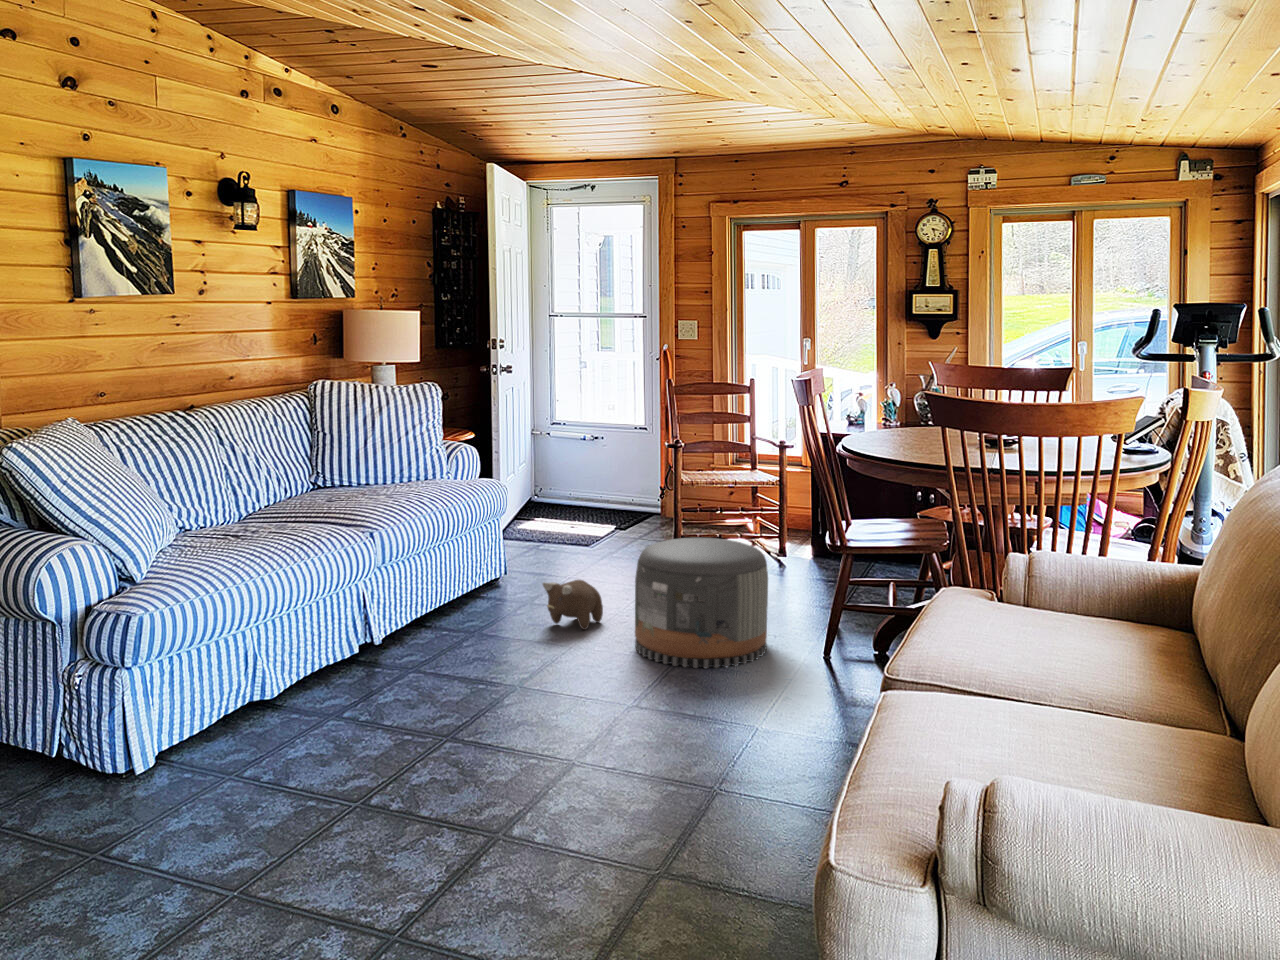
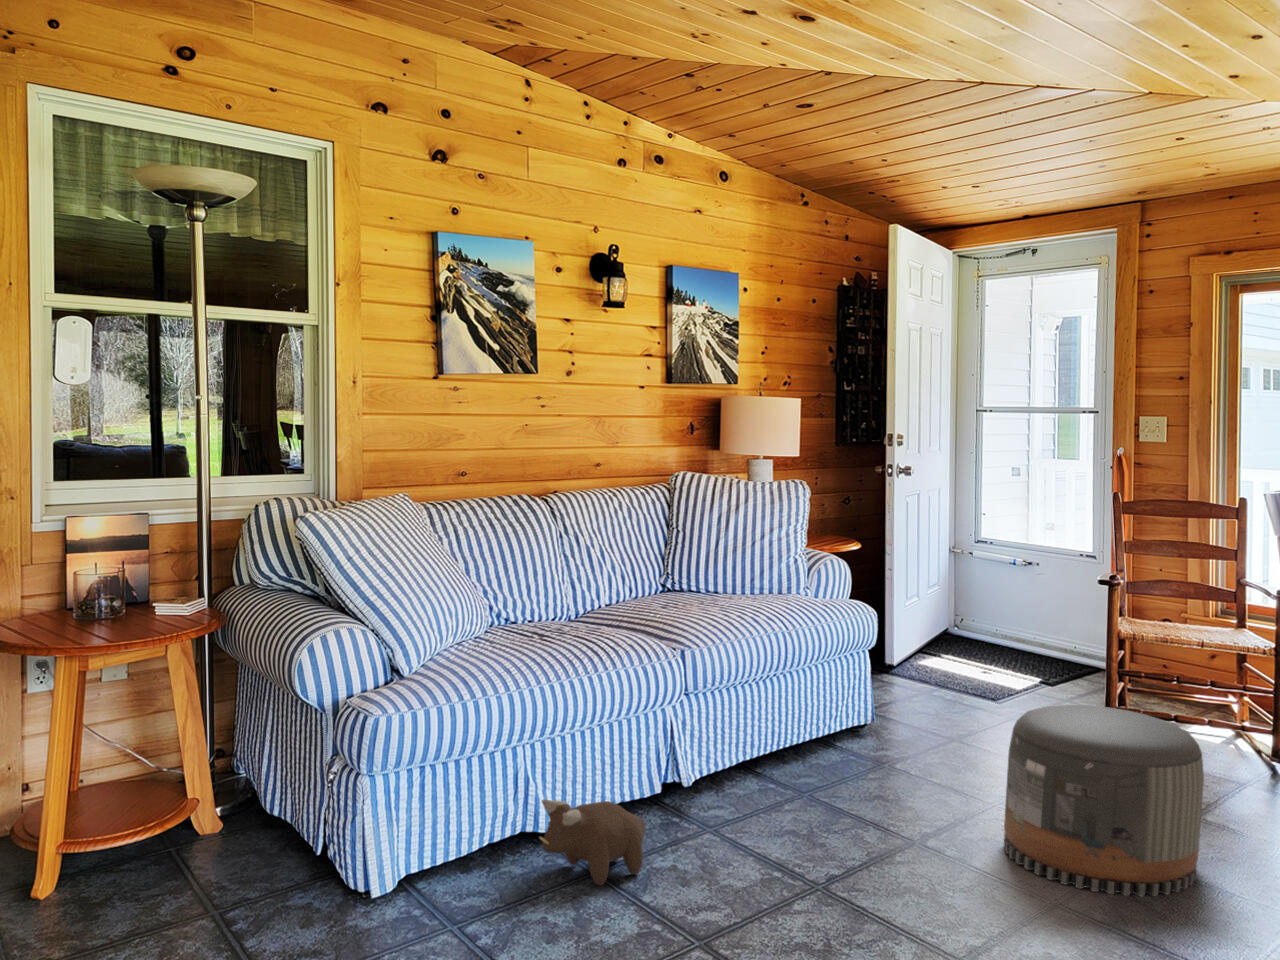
plush toy: present [543,580,603,630] -> present [540,799,645,885]

